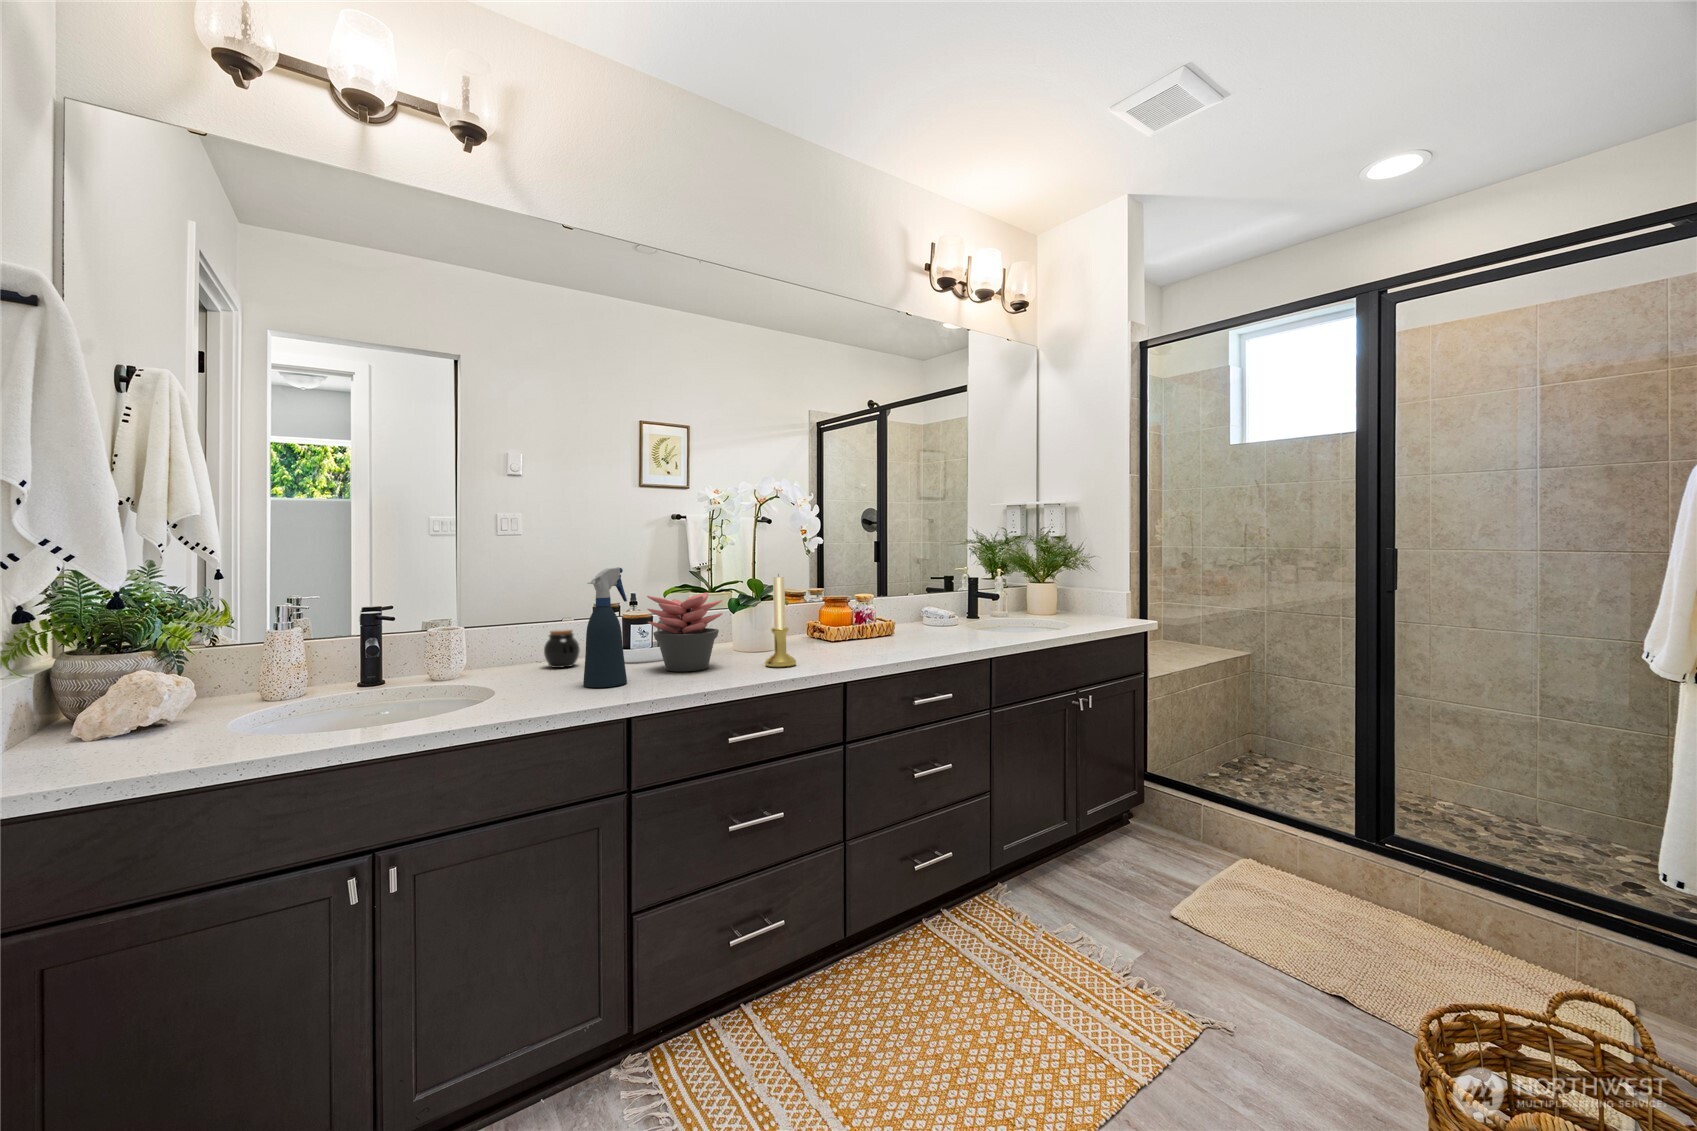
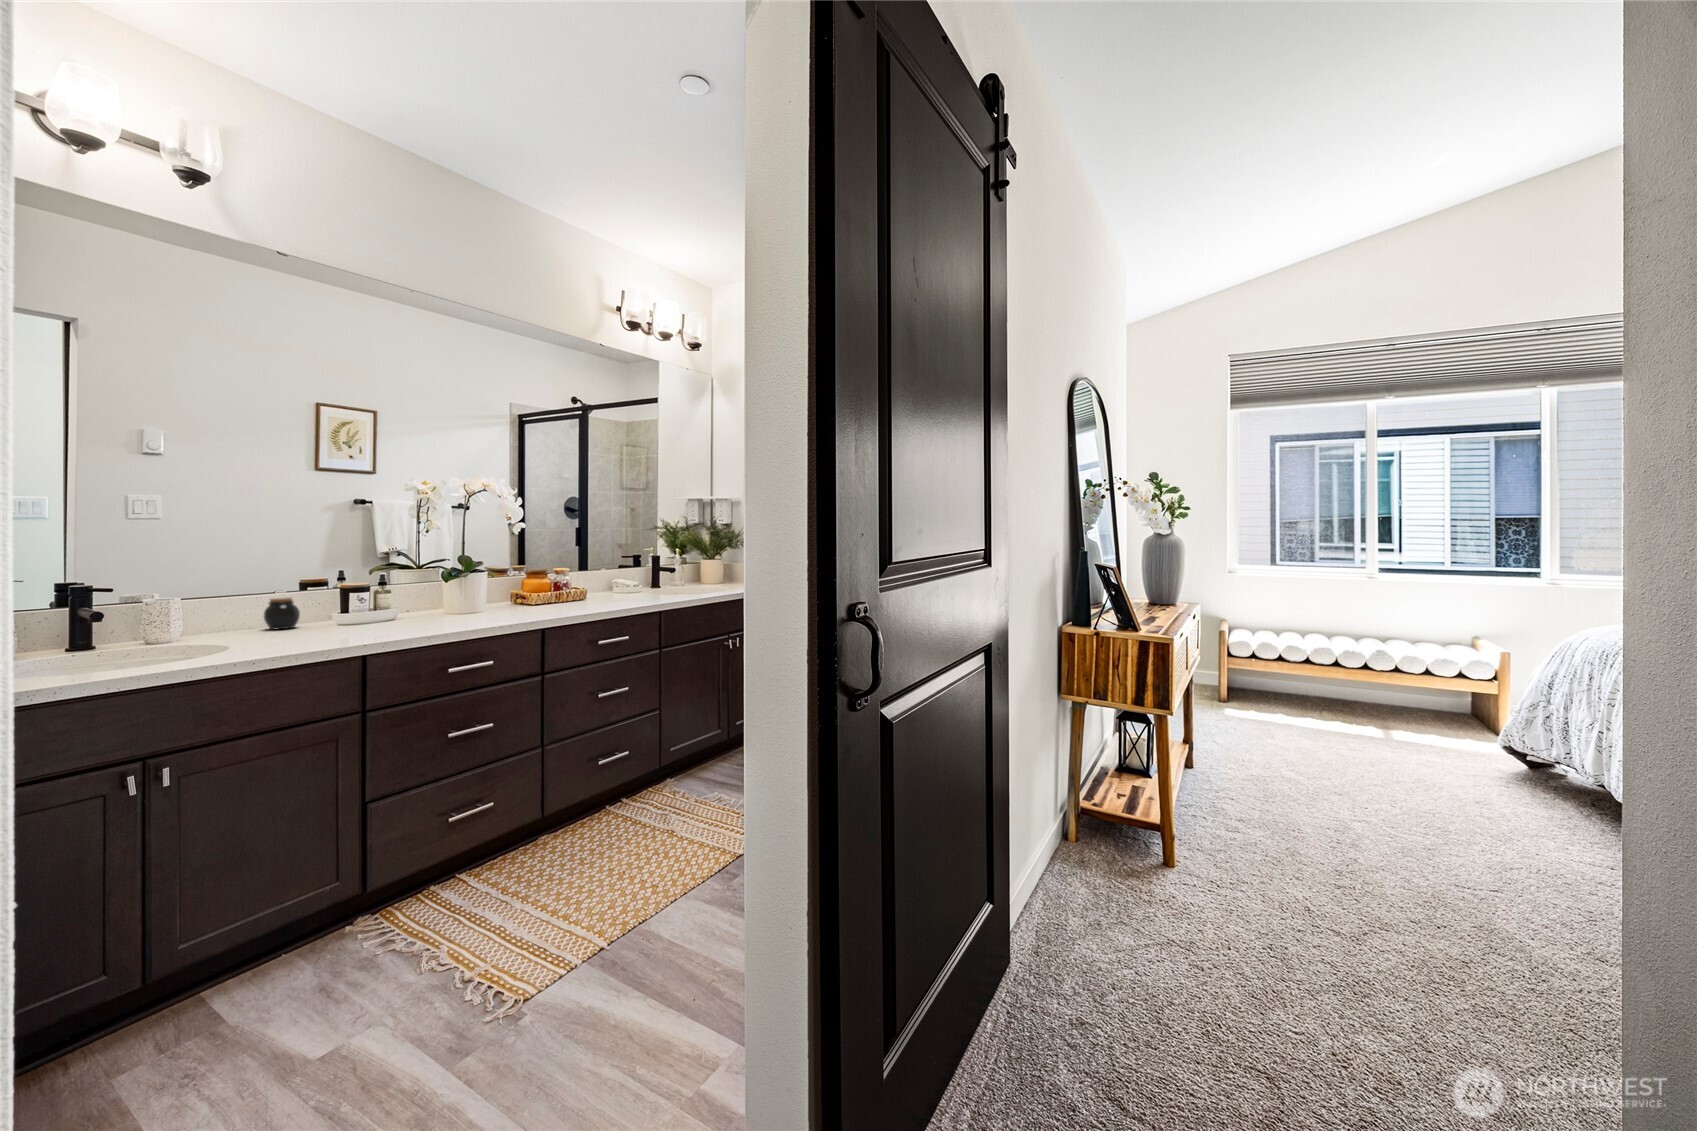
spray bottle: present [583,567,627,687] -> none [311,545,352,639]
candle holder: present [765,574,796,667] -> none [474,550,501,621]
succulent plant: present [647,593,723,671] -> none [367,566,437,627]

